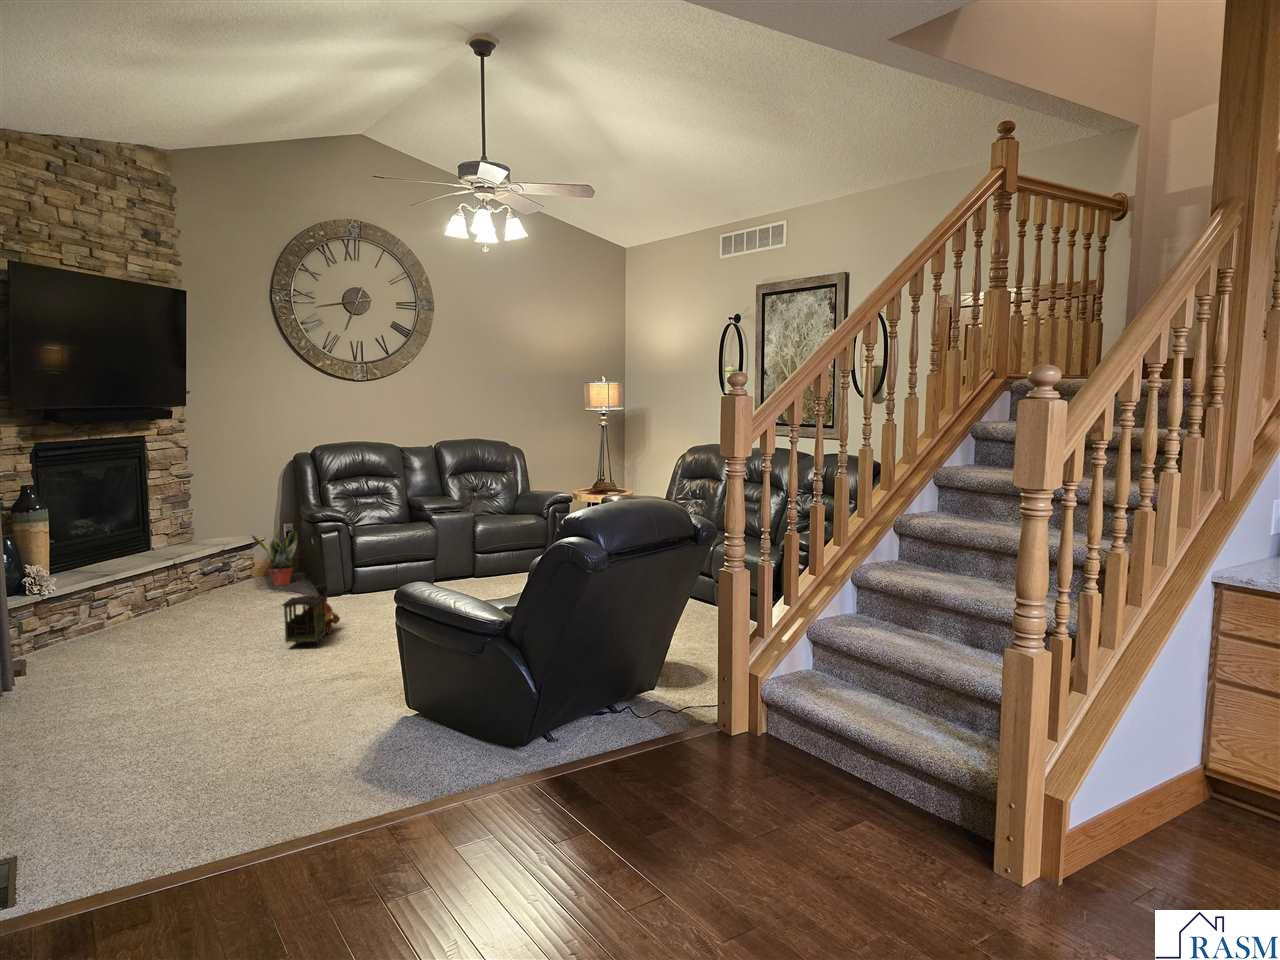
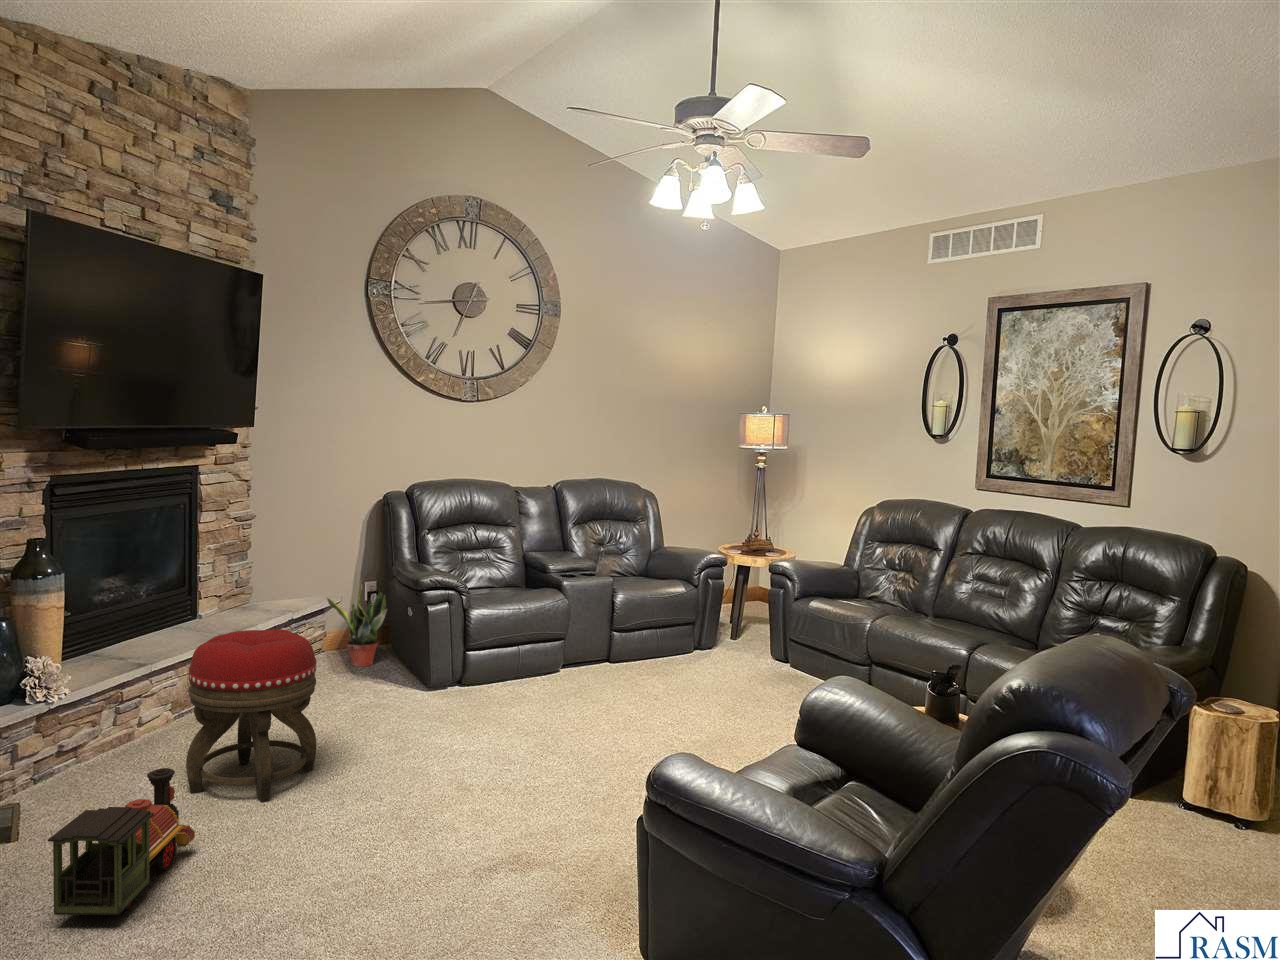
footstool: none [137,543,231,654] -> present [186,629,317,802]
toy train: present [282,584,340,645] -> present [48,768,195,915]

